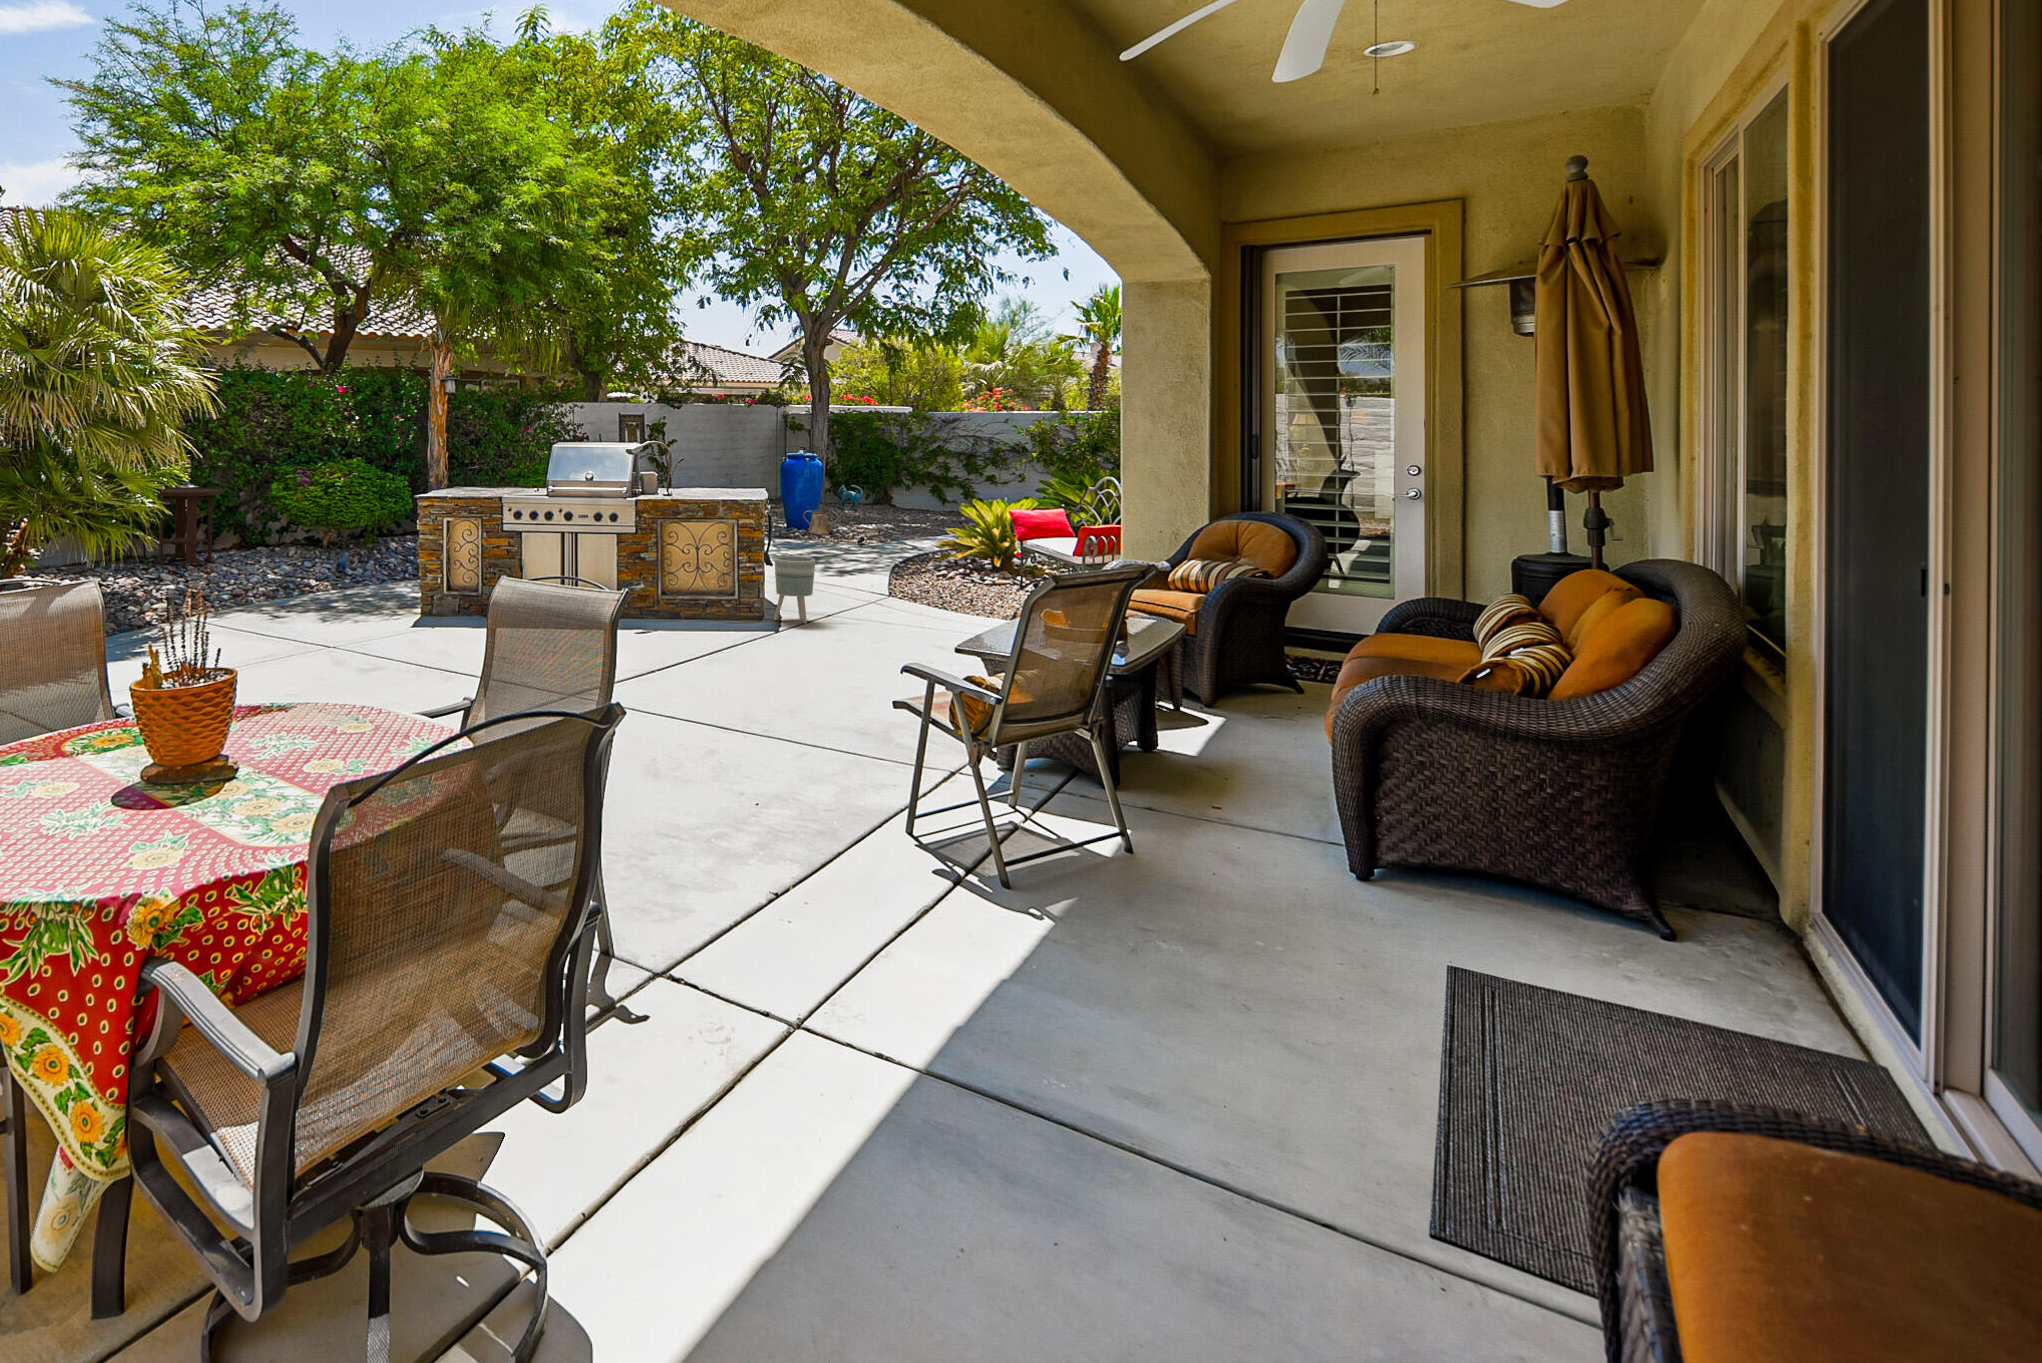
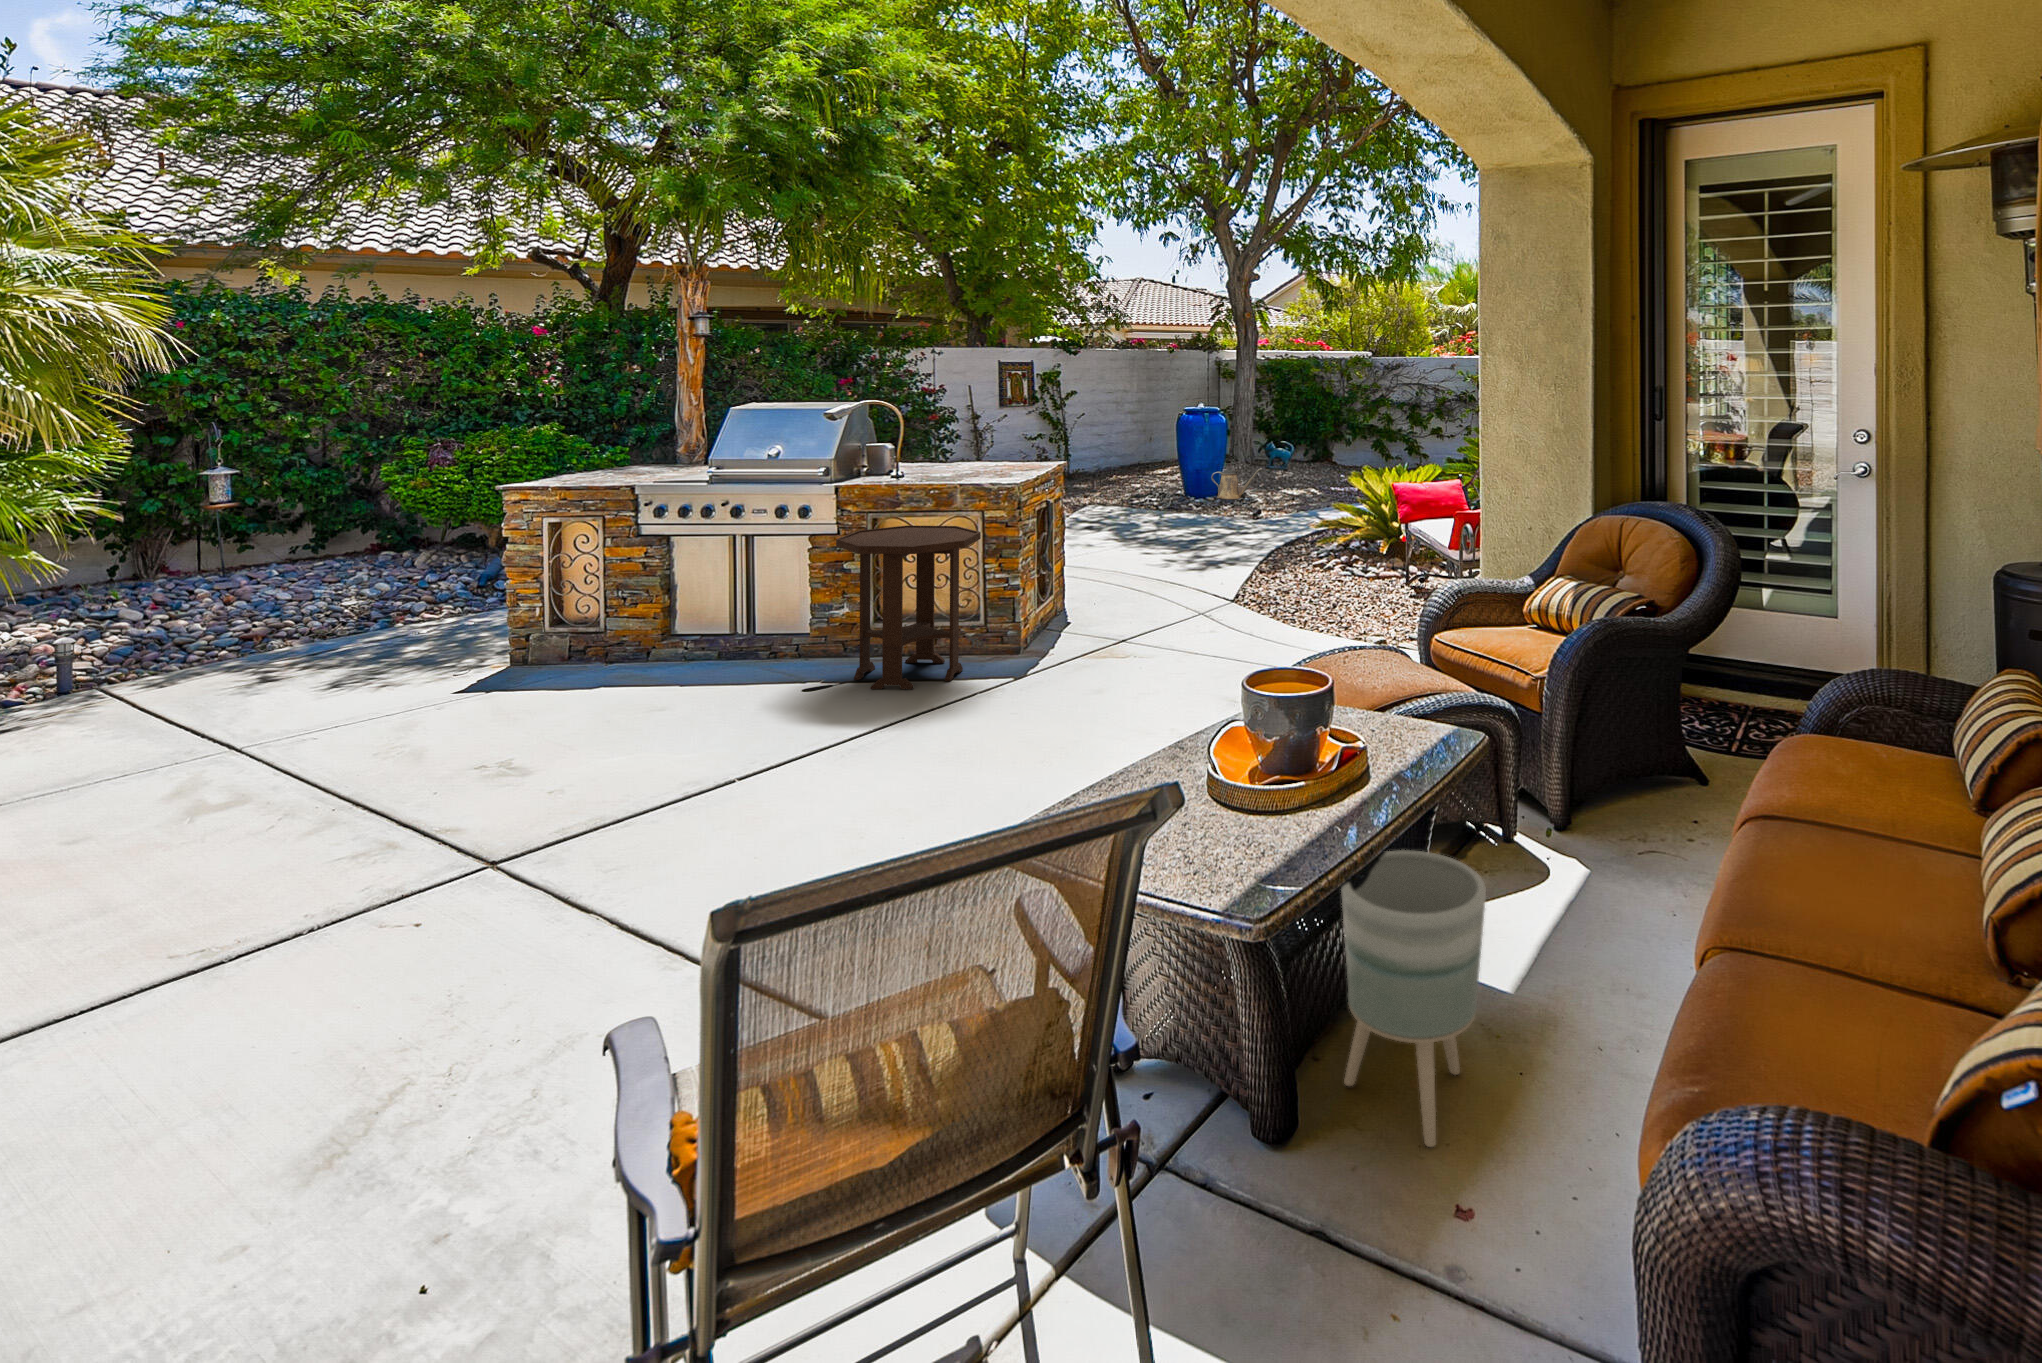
side table: present [157,487,224,566] -> present [836,525,981,689]
planter: present [774,556,815,624] -> present [1342,850,1486,1147]

